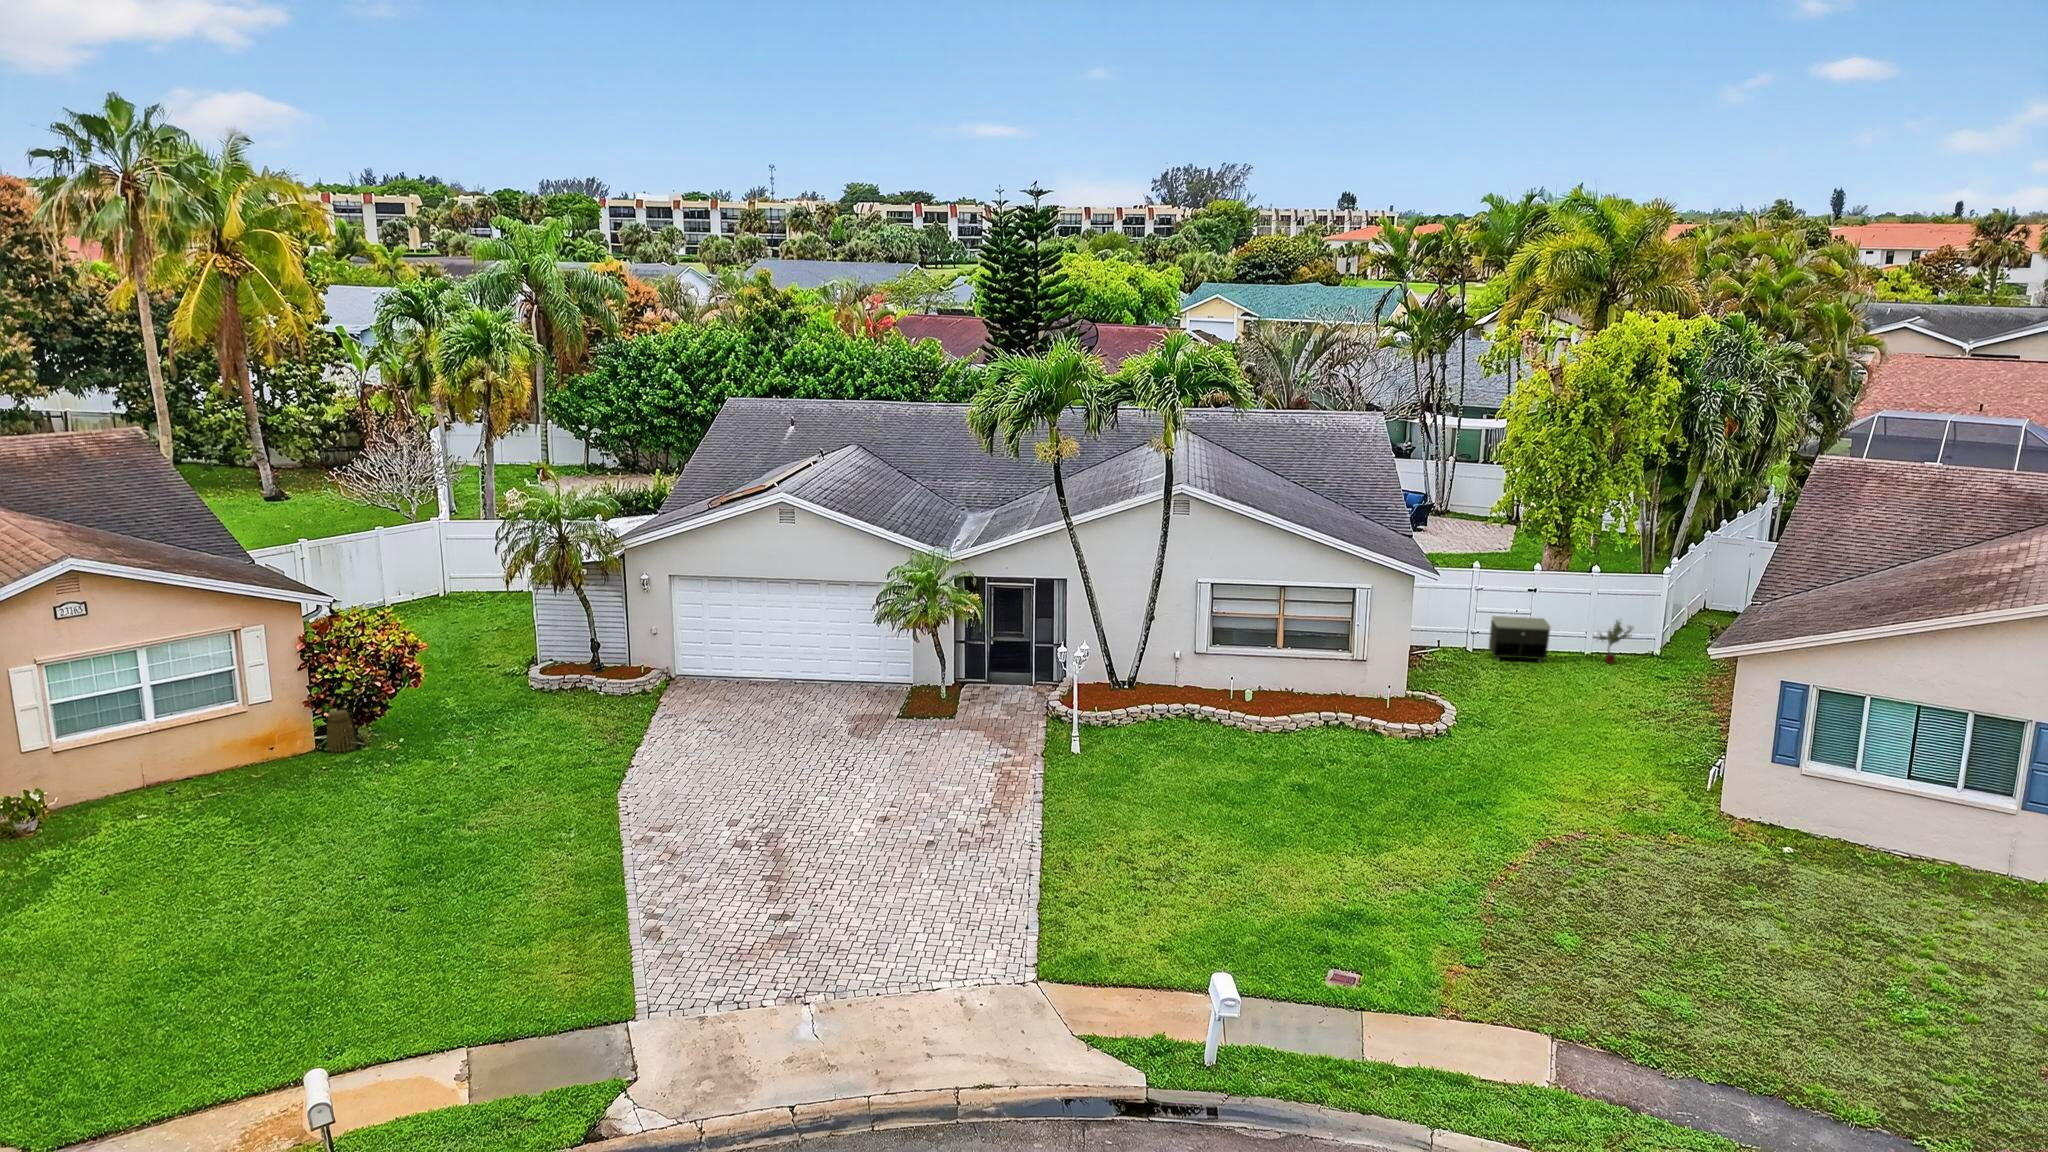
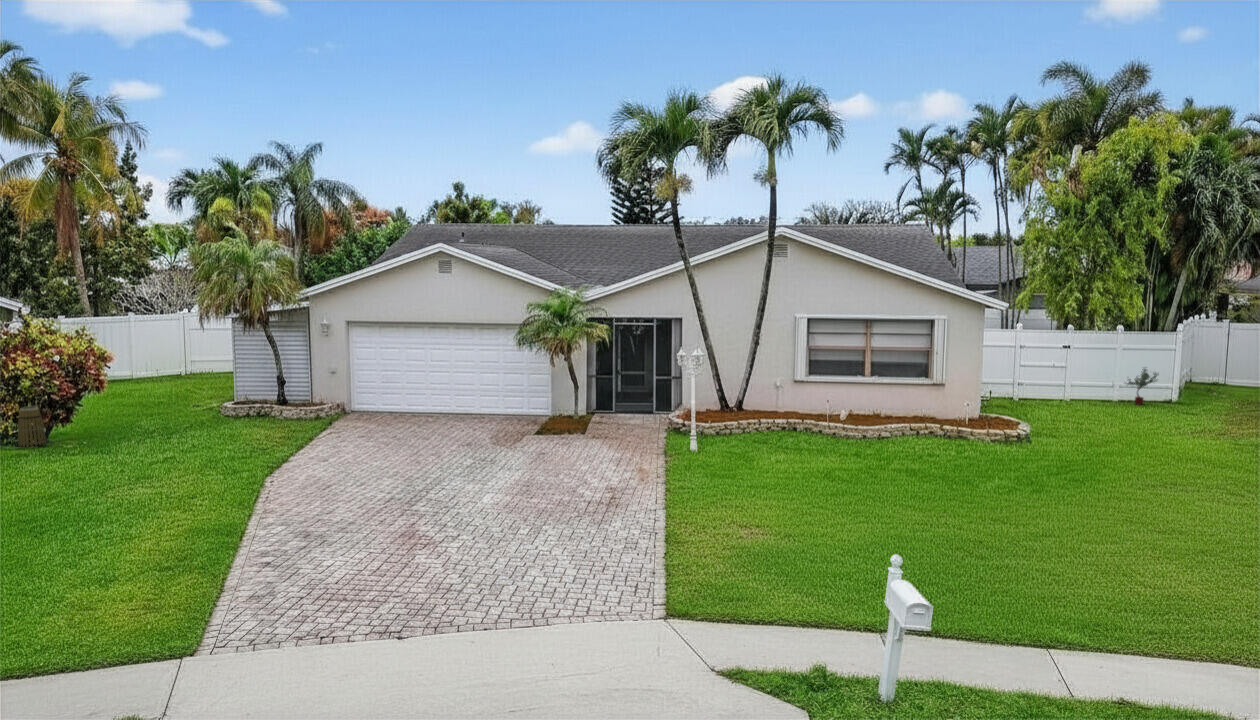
storage bench: present [1489,616,1550,661] -> none [1033,367,1089,404]

